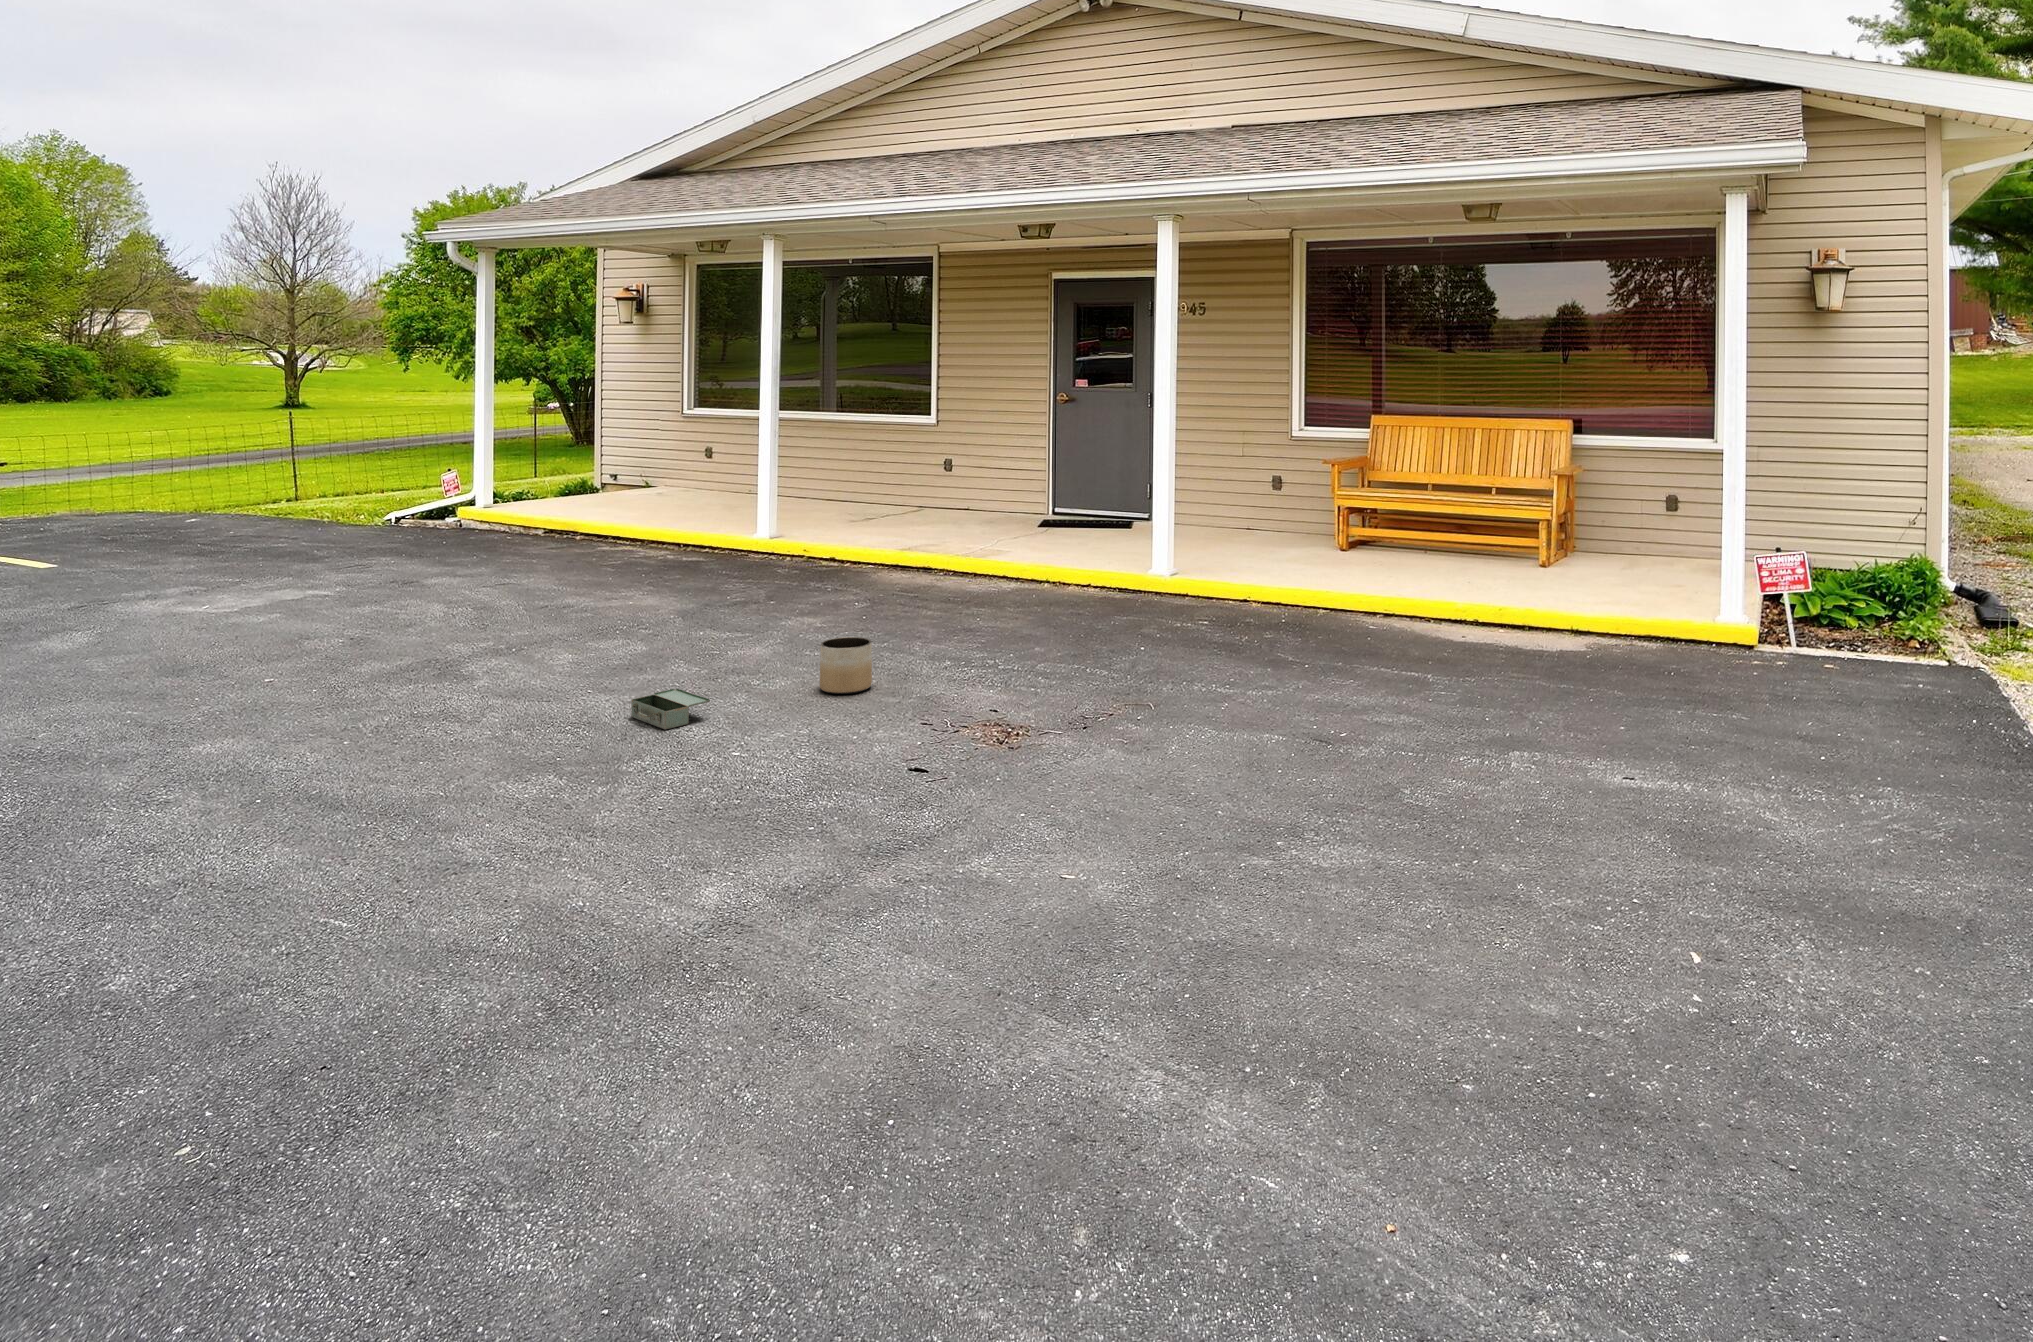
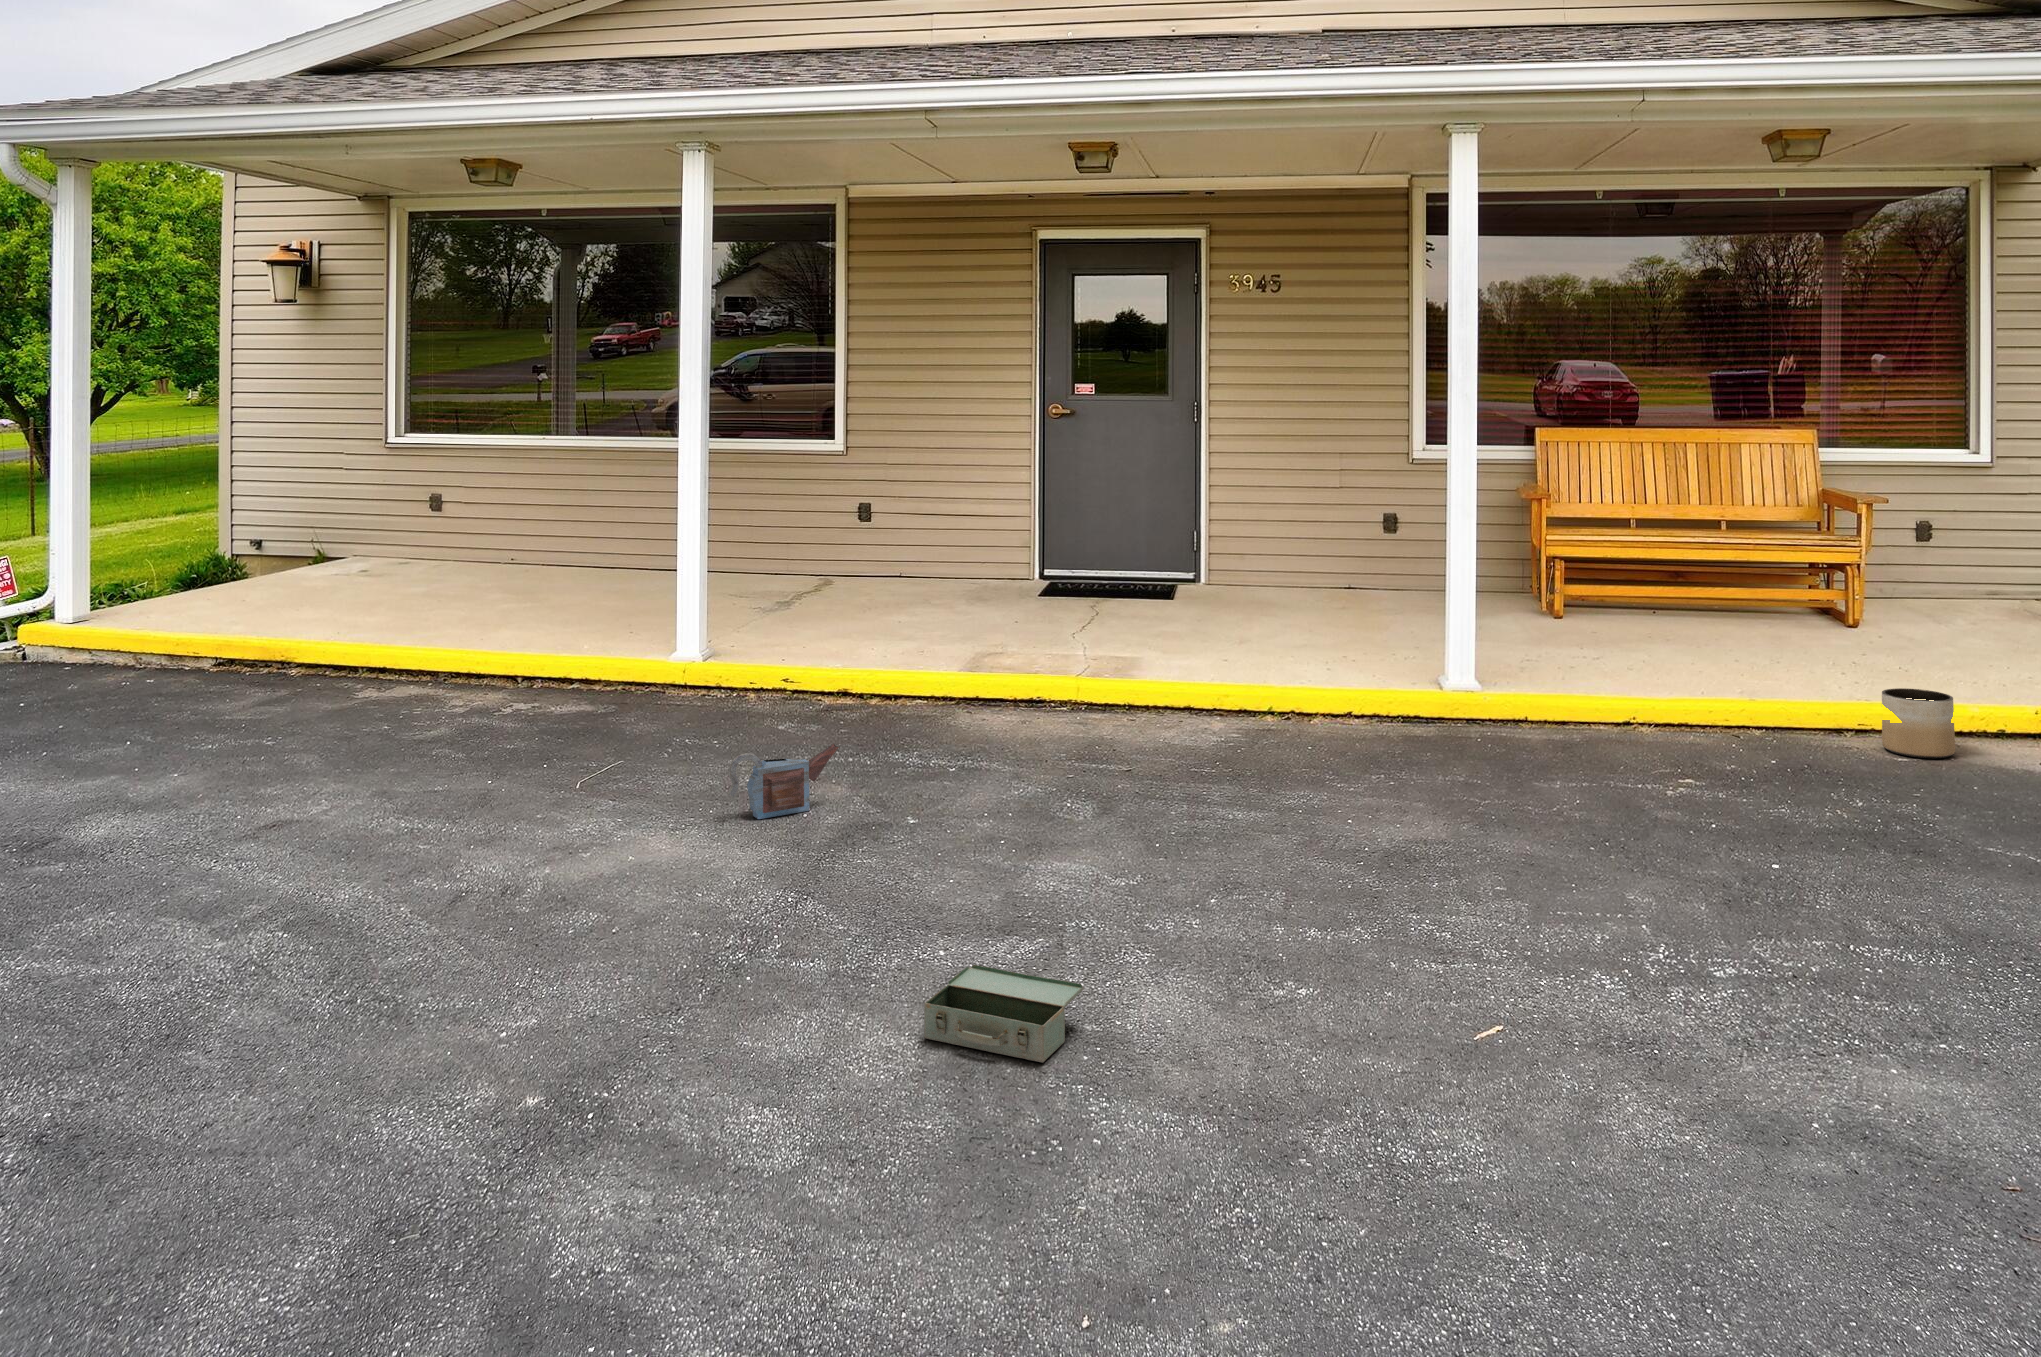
watering can: none [688,591,758,629] -> present [728,744,839,819]
planter: present [820,637,872,694] -> present [1882,688,1955,758]

